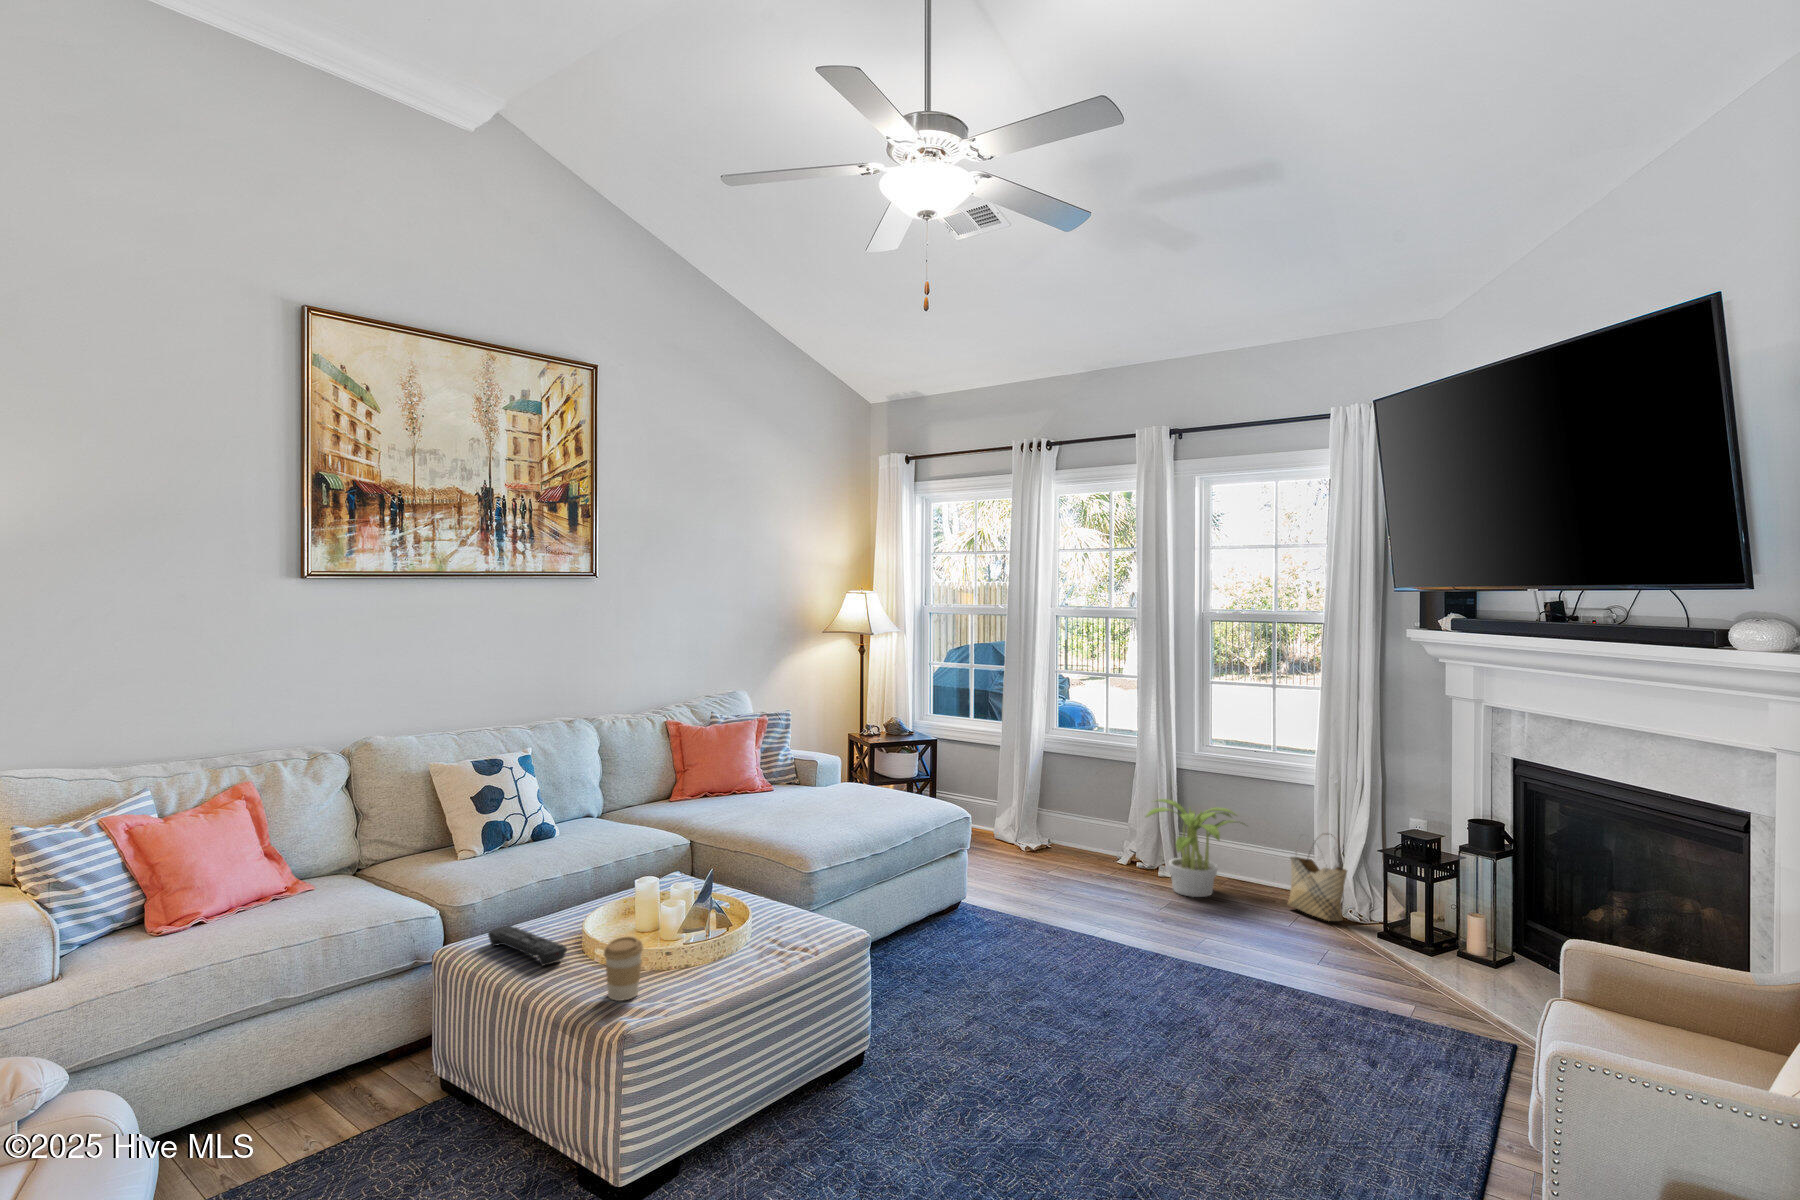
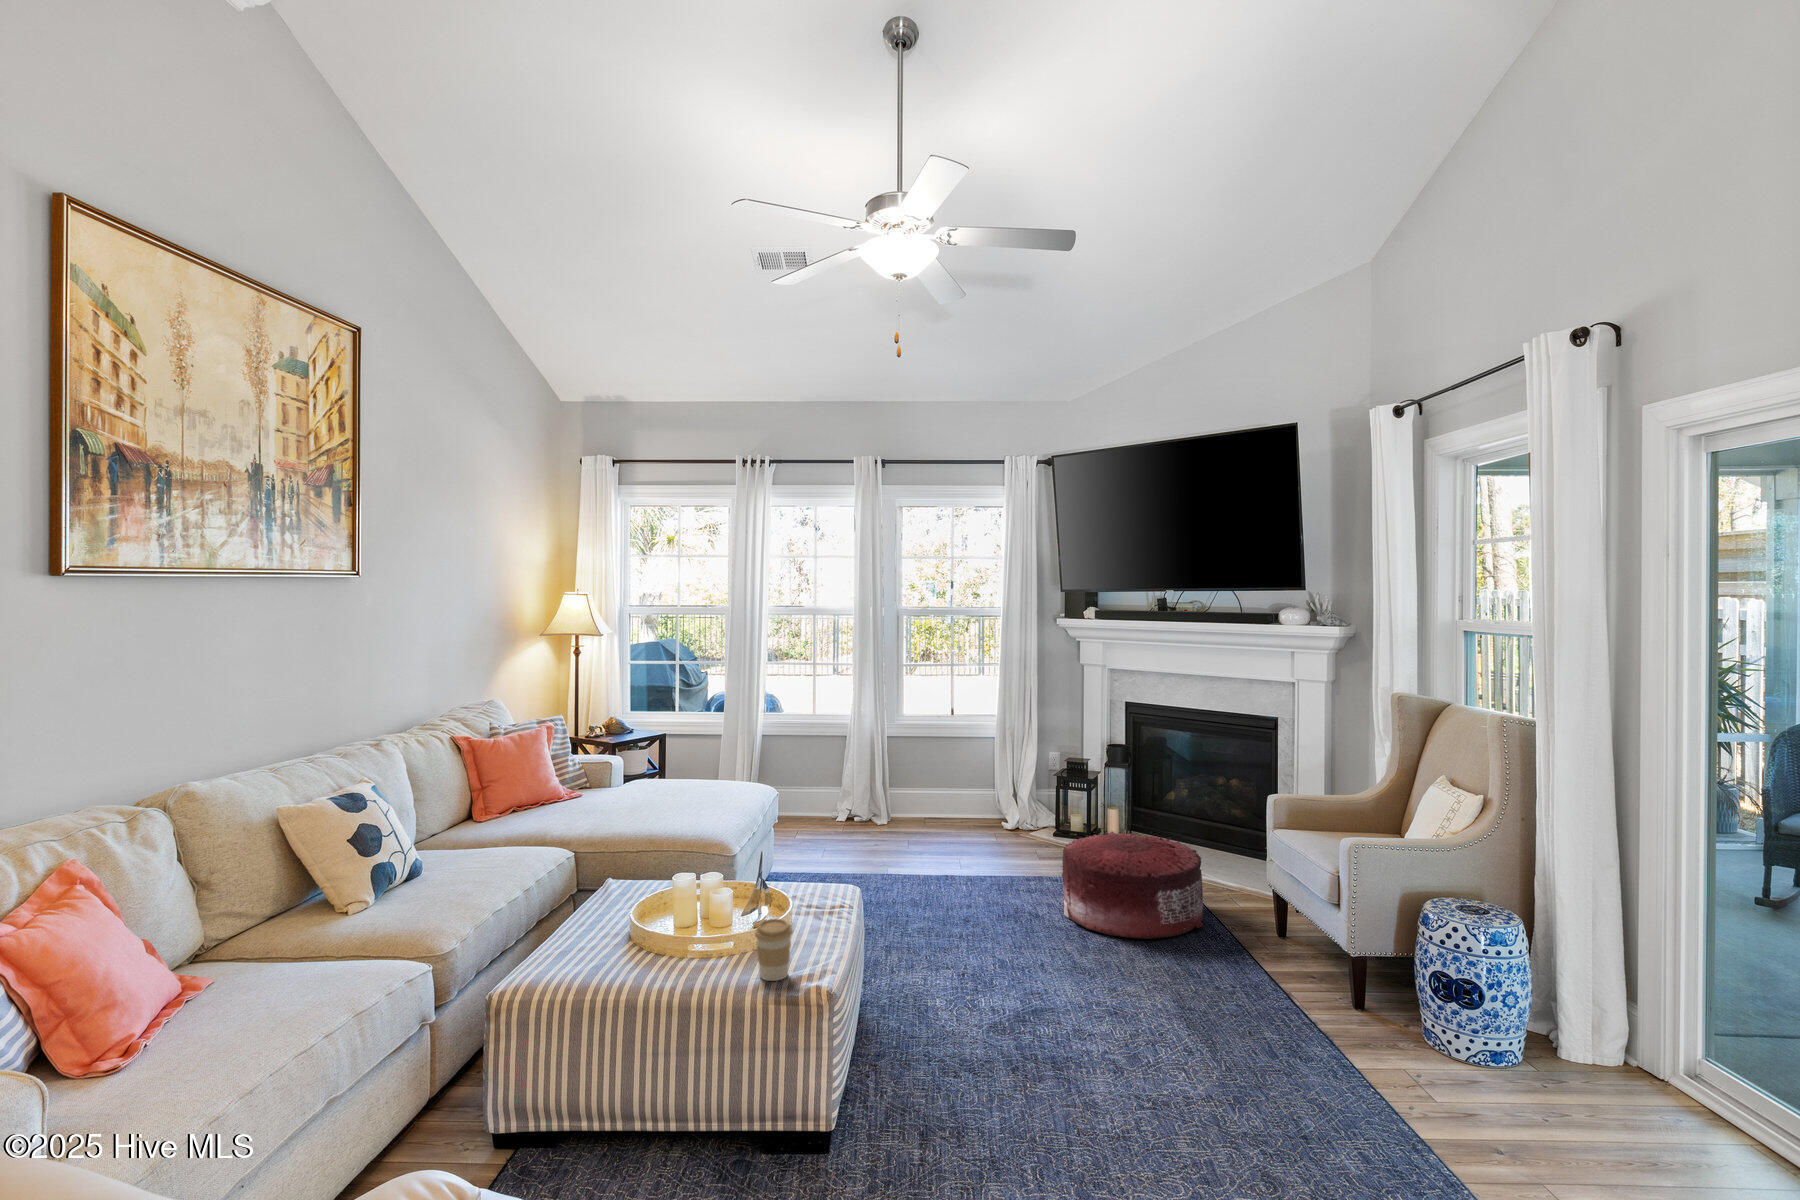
potted plant: present [1146,799,1243,897] -> none [877,759,948,834]
woven basket: present [1288,834,1347,921] -> none [986,767,1031,831]
remote control: present [488,926,567,966] -> none [554,952,668,978]
pouf: none [1221,941,1437,1116] -> present [1062,832,1203,939]

